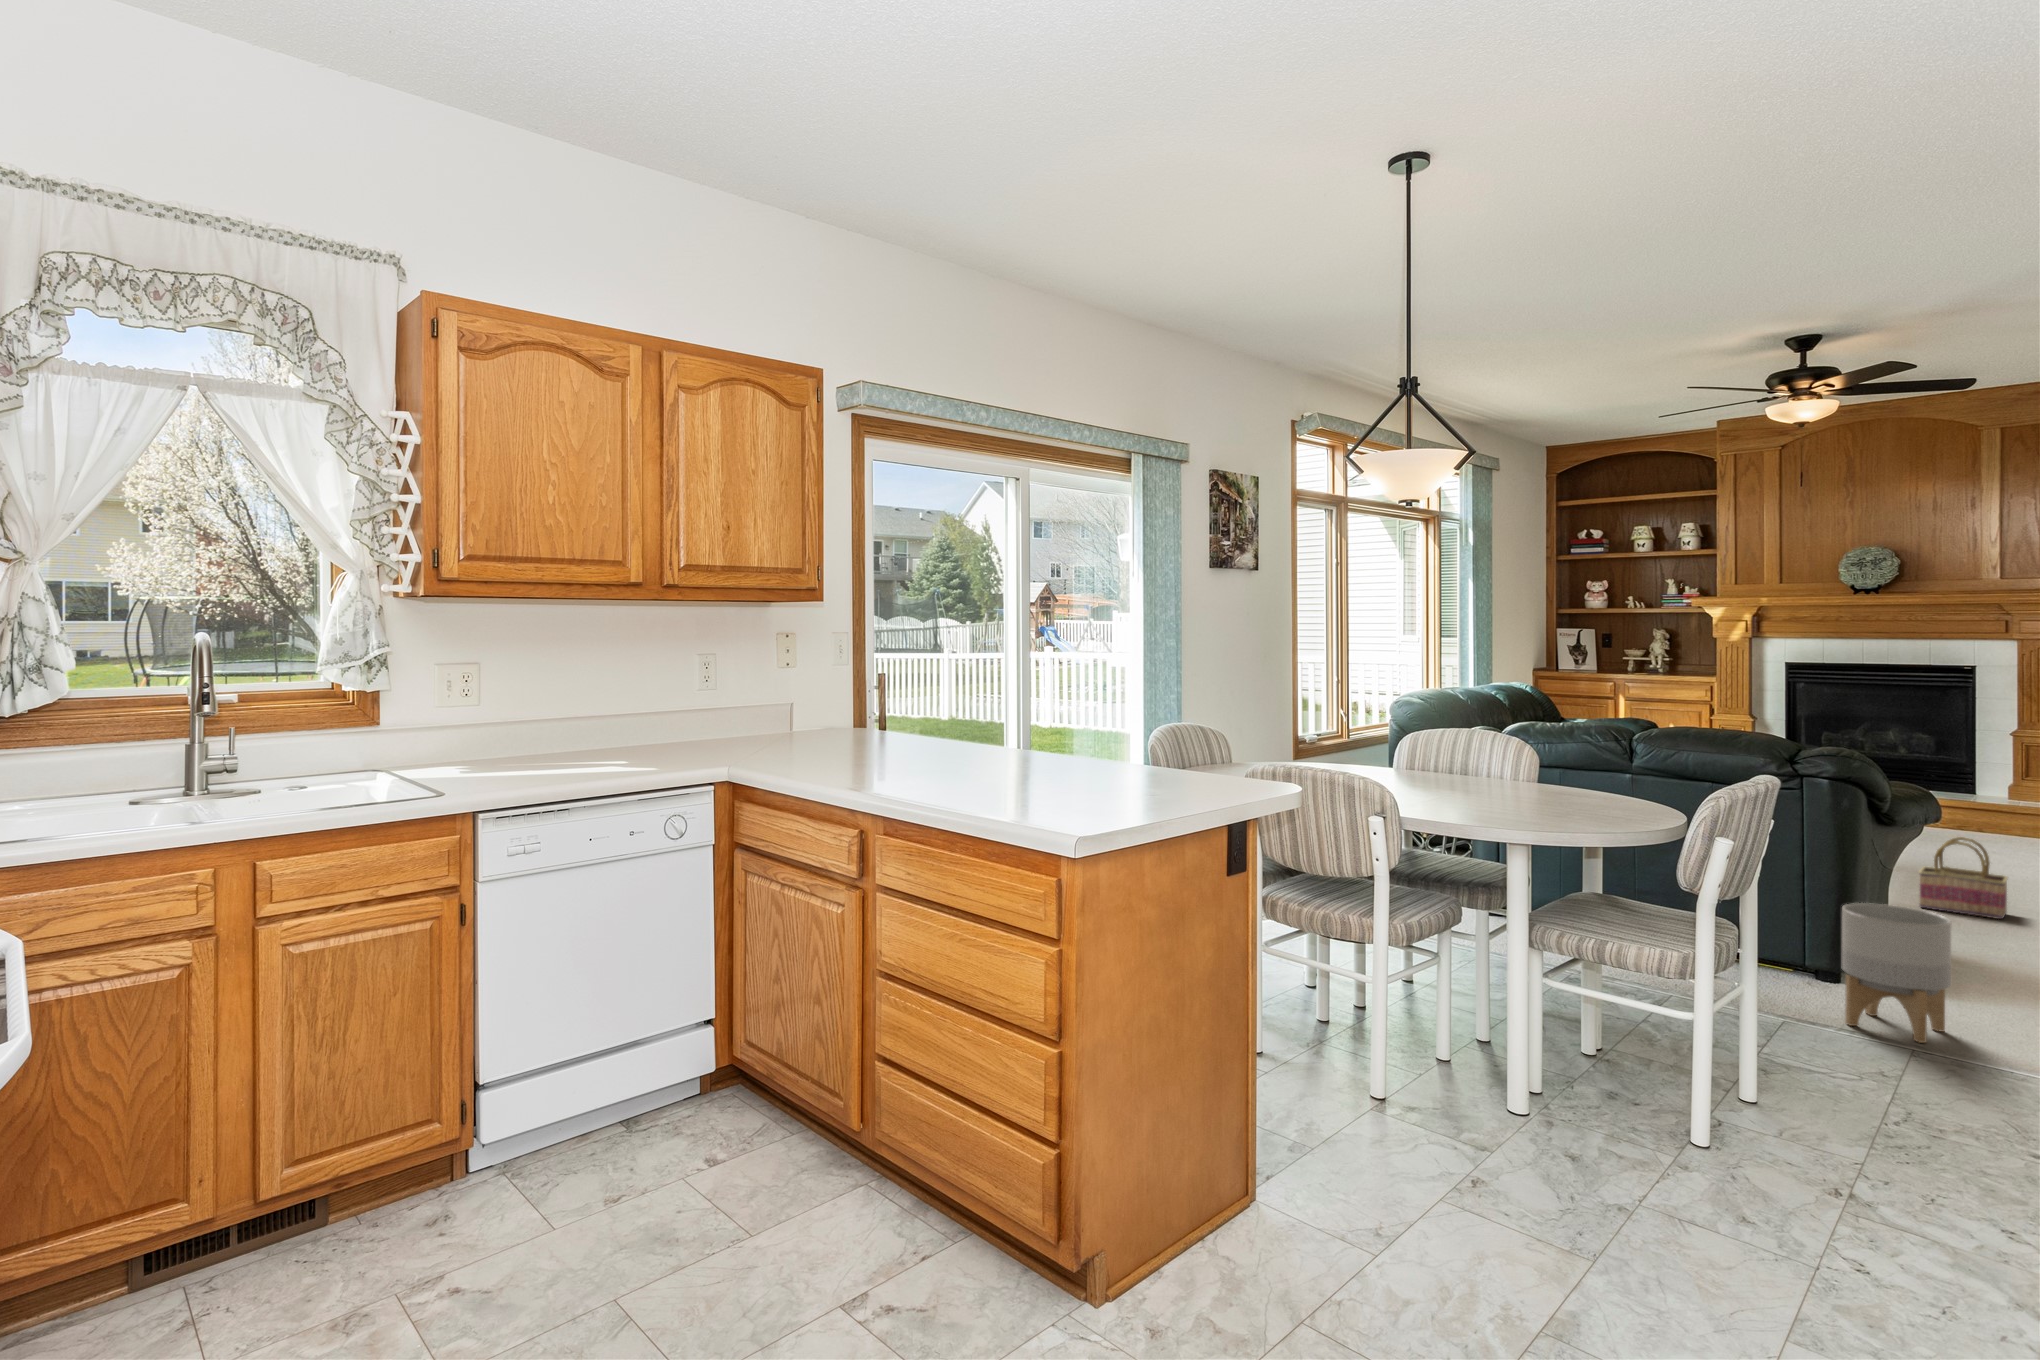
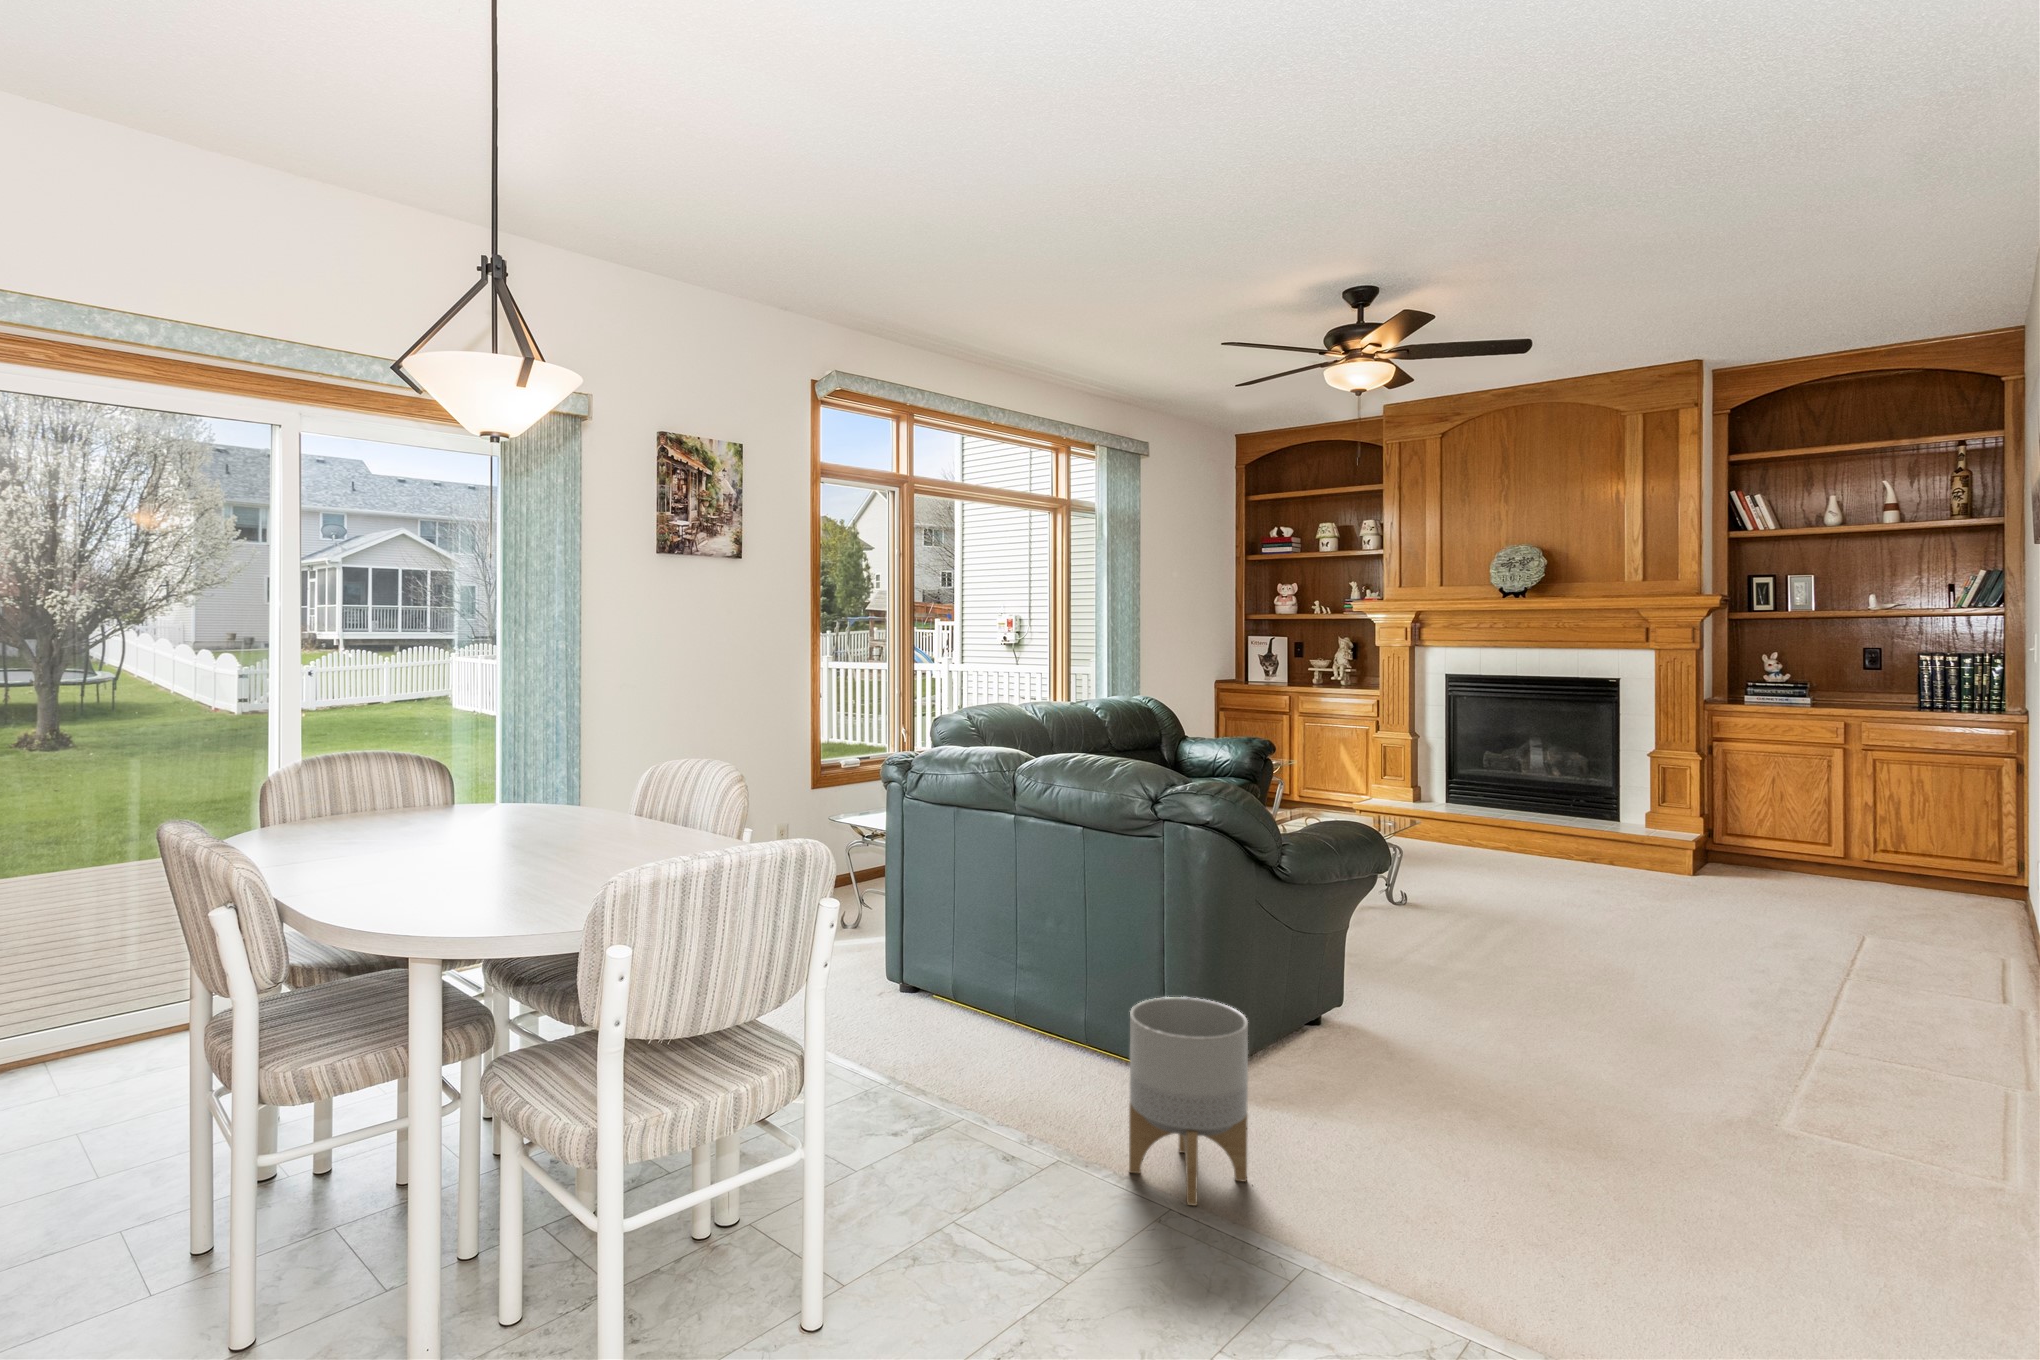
basket: present [1919,837,2008,919] -> none [1435,882,1529,985]

